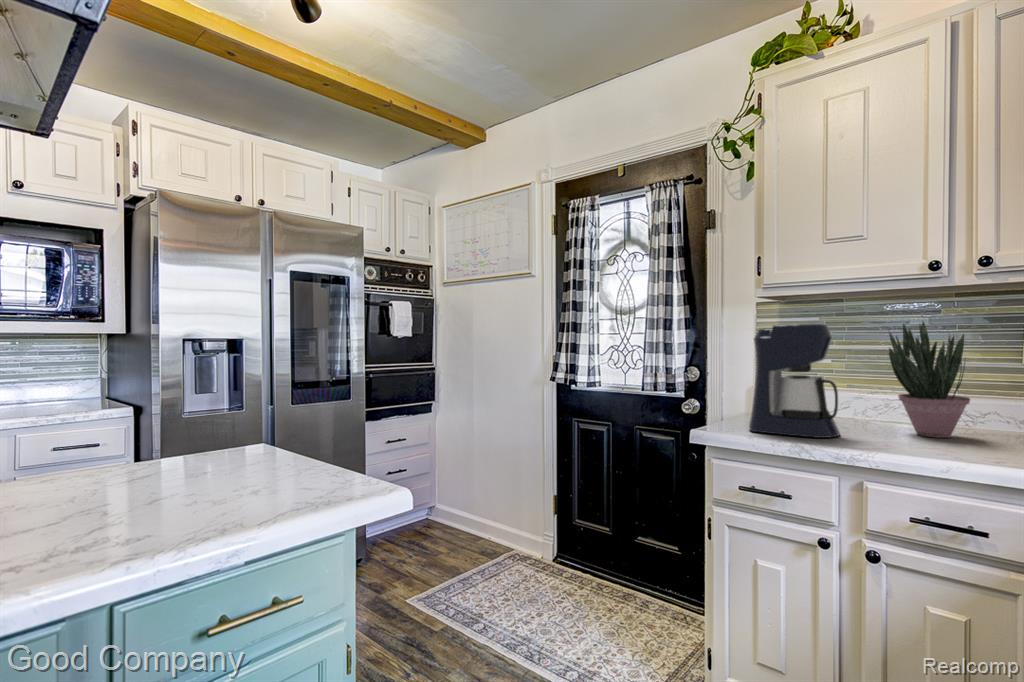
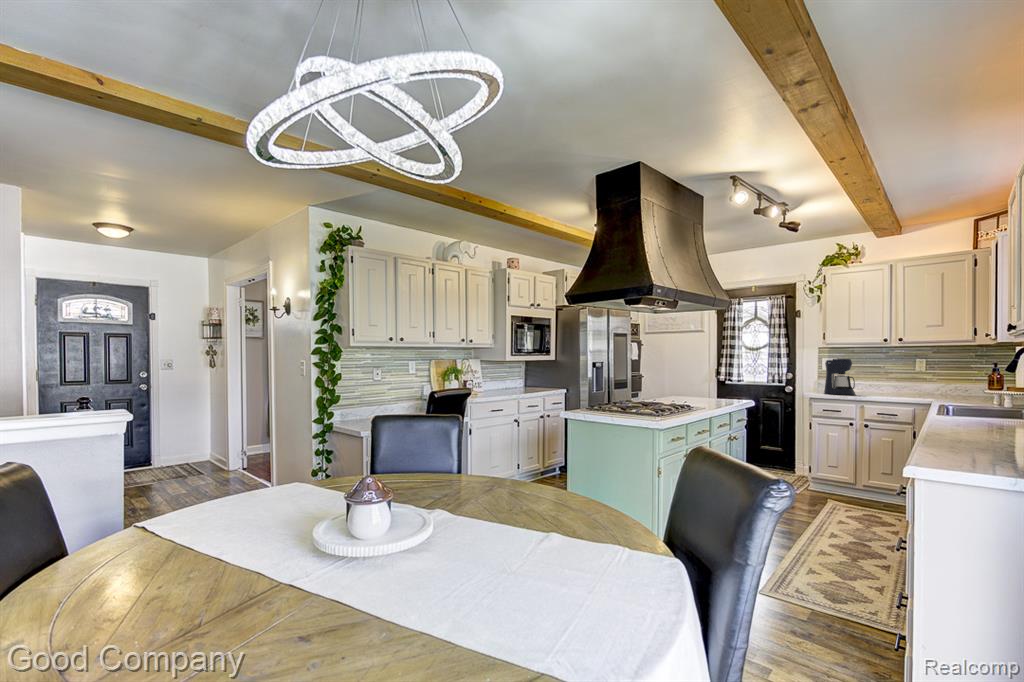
potted plant: present [888,322,970,438] -> none [871,358,897,395]

